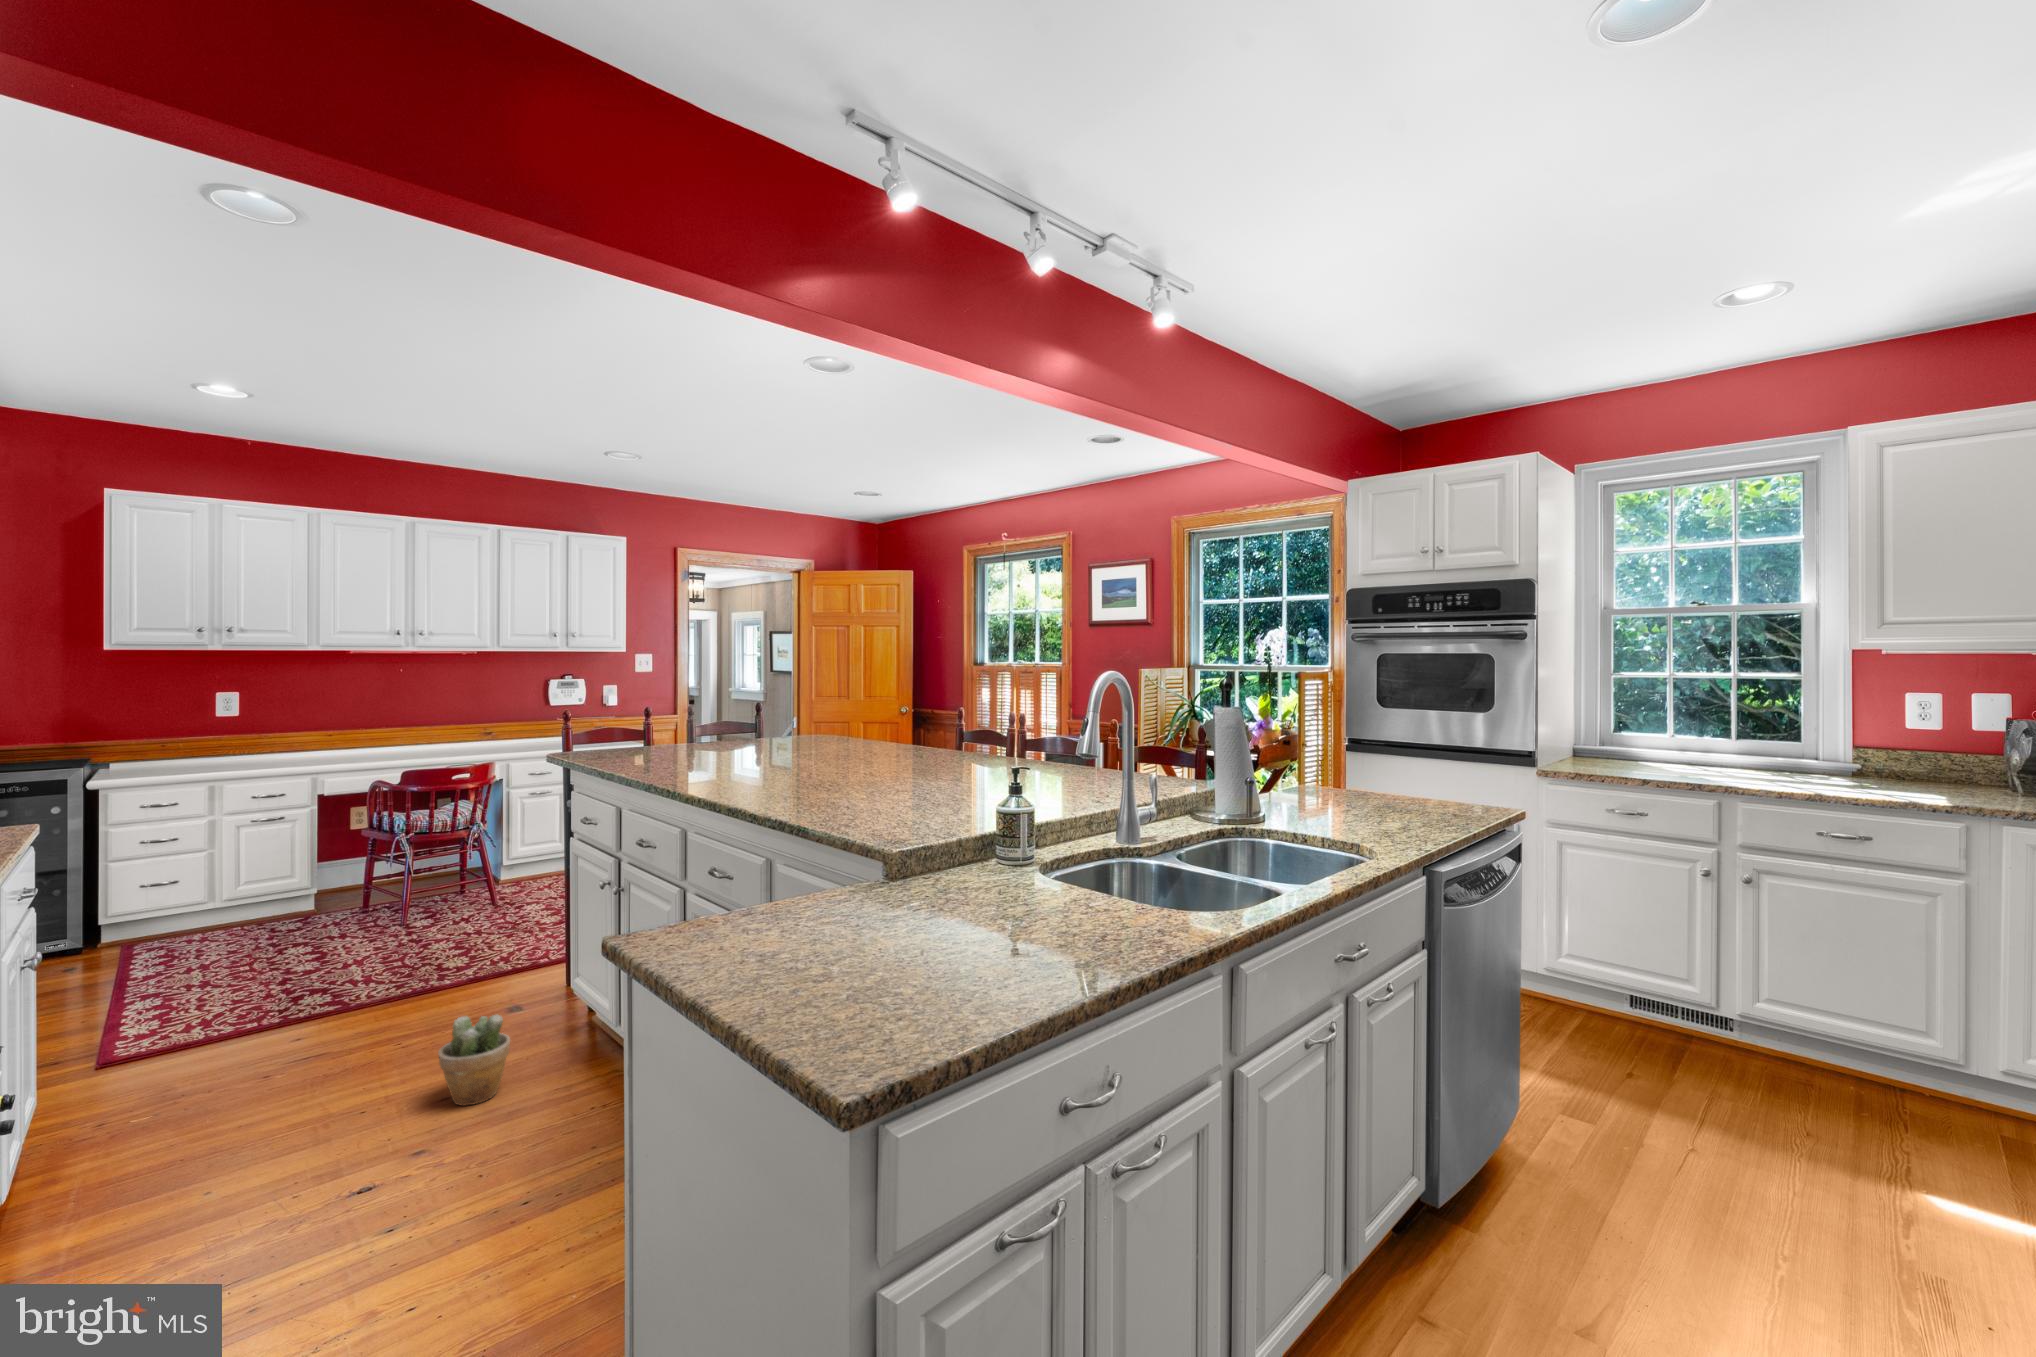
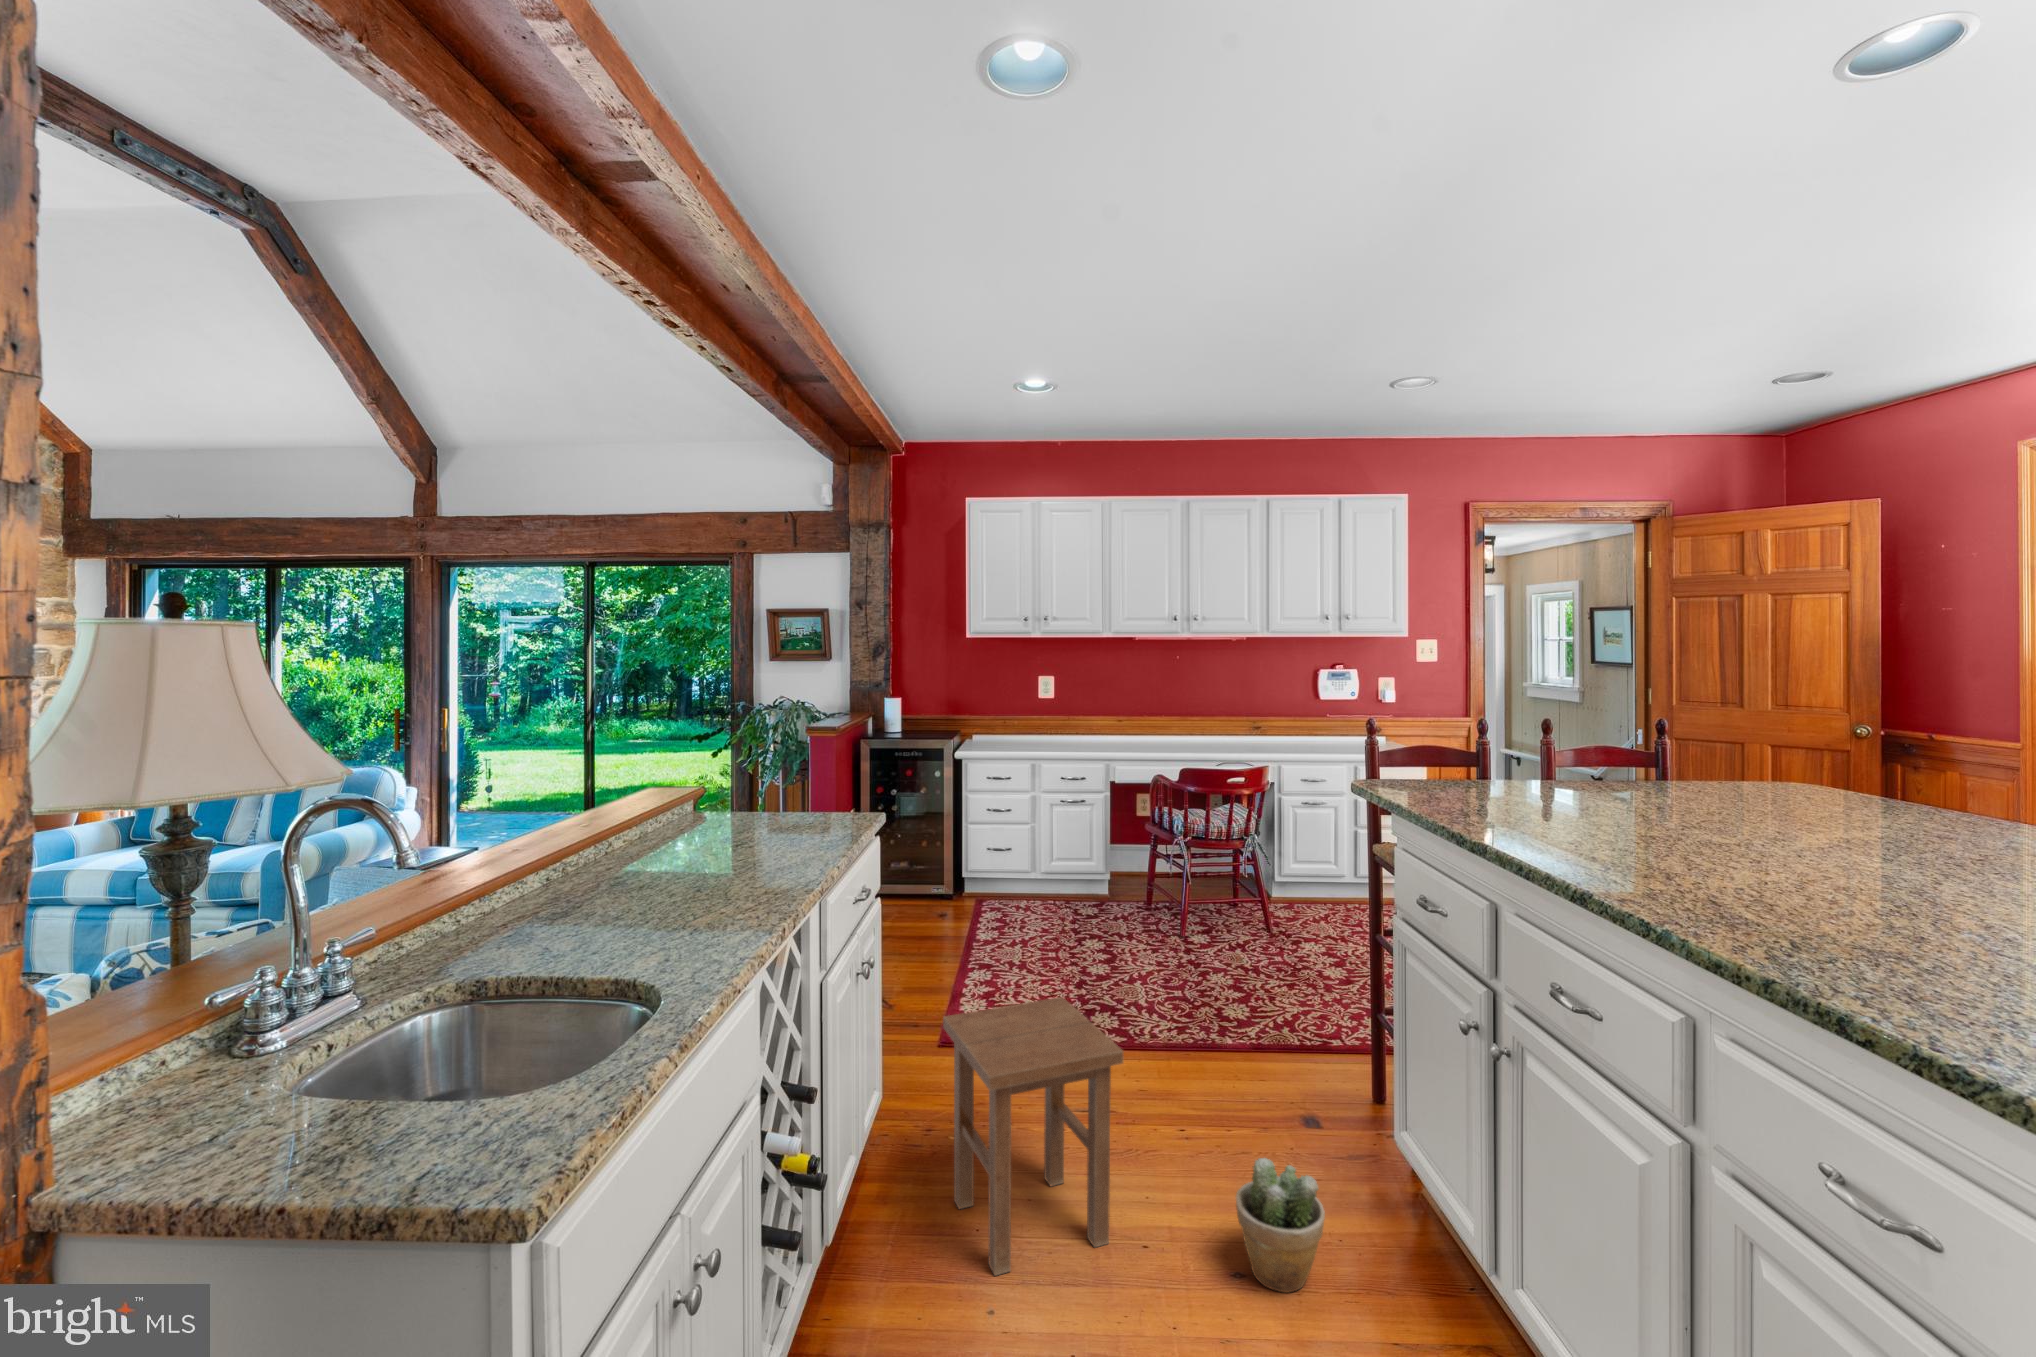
stool: none [120,951,332,1183] -> present [943,997,1124,1276]

